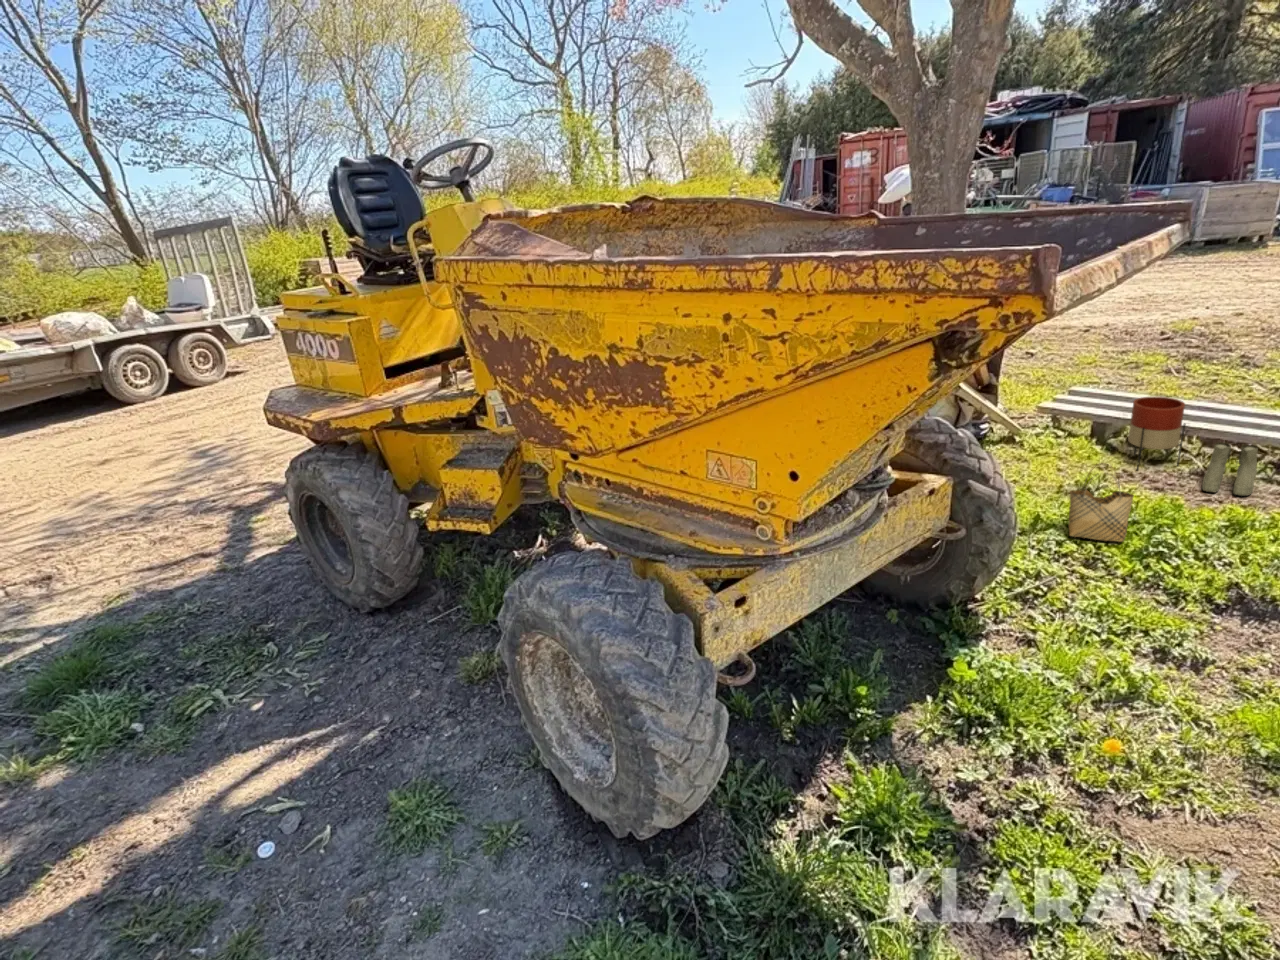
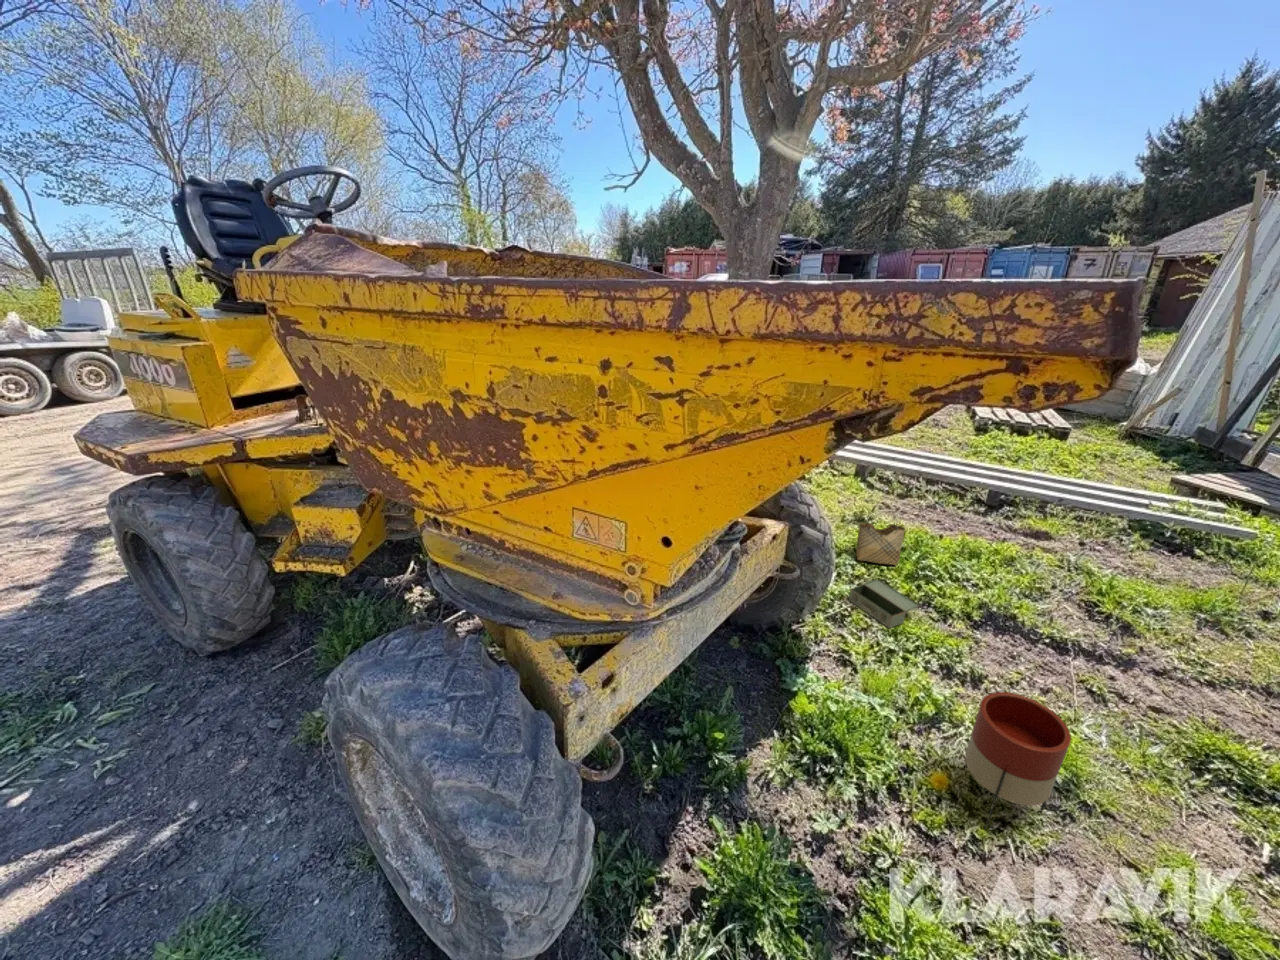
planter: present [1128,396,1186,470] -> present [964,692,1071,829]
boots: present [1202,442,1258,496] -> none [939,484,977,525]
toolbox: none [1048,555,1137,609] -> present [849,580,919,628]

